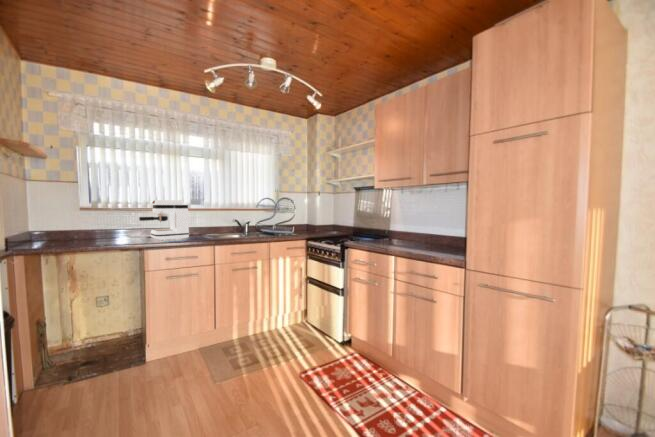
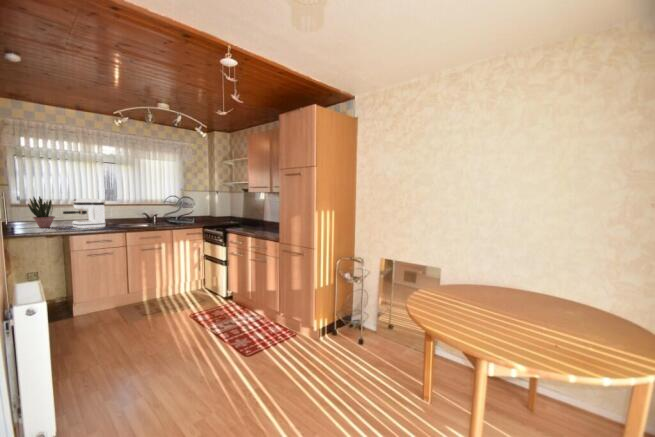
potted plant: none [99,197,132,239] -> present [28,197,55,228]

